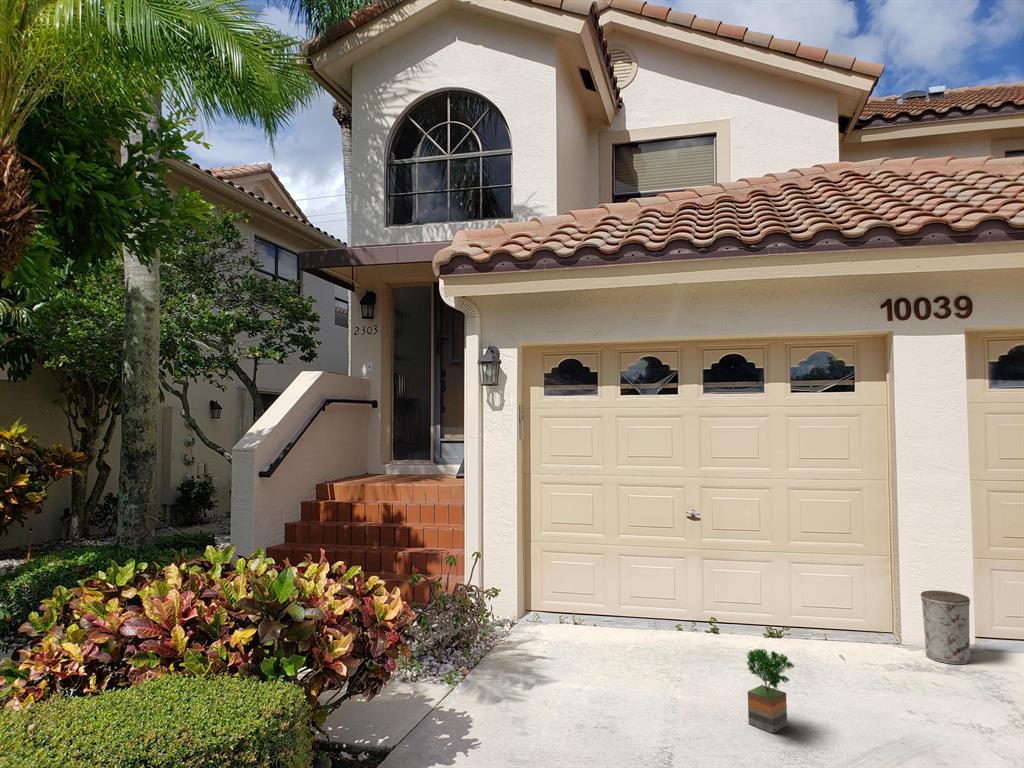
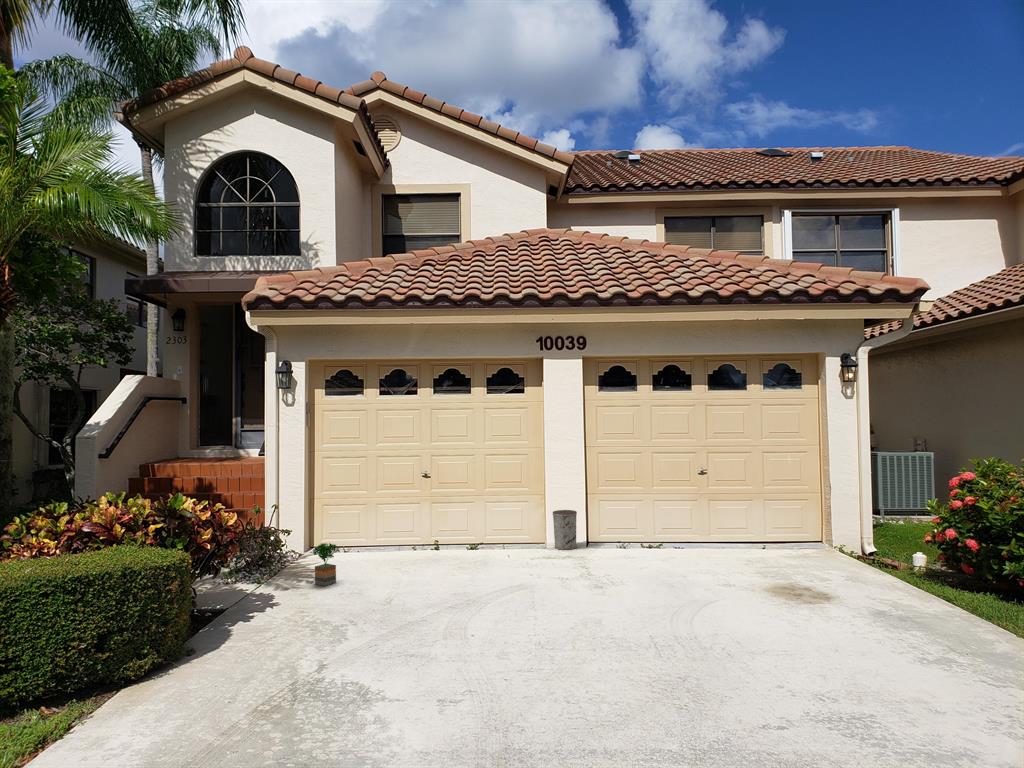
potted tree: present [747,649,794,733] -> present [313,543,340,586]

